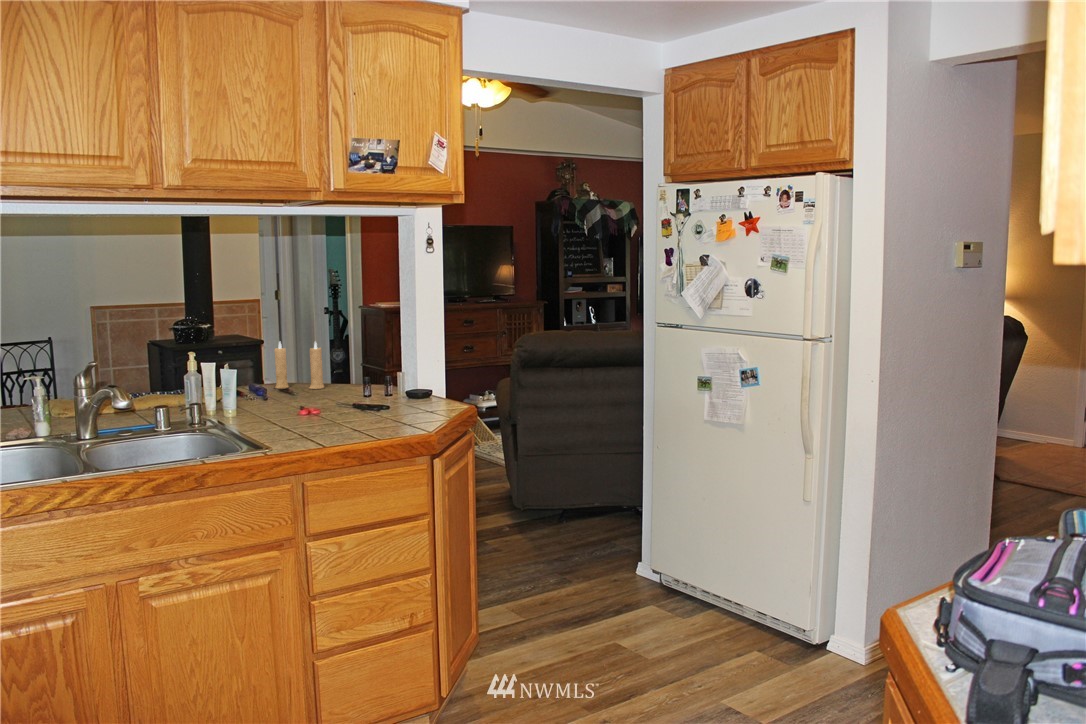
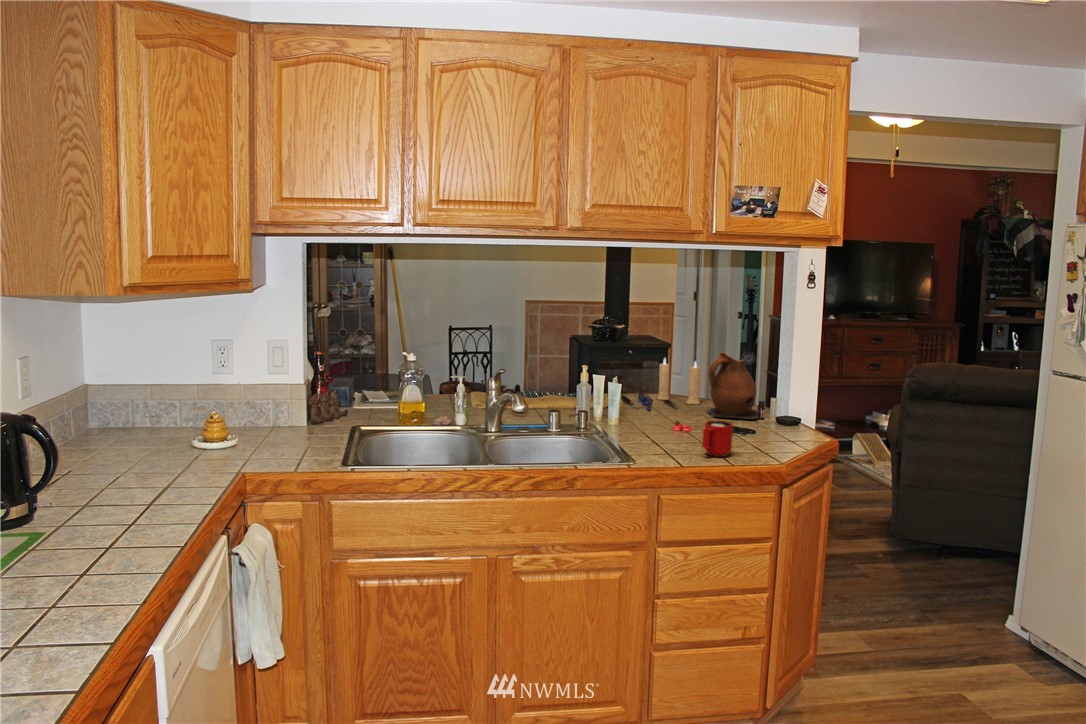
ceramic pitcher: none [334,327,392,397] -> present [708,352,758,420]
mug: none [346,393,377,432] -> present [702,421,733,457]

